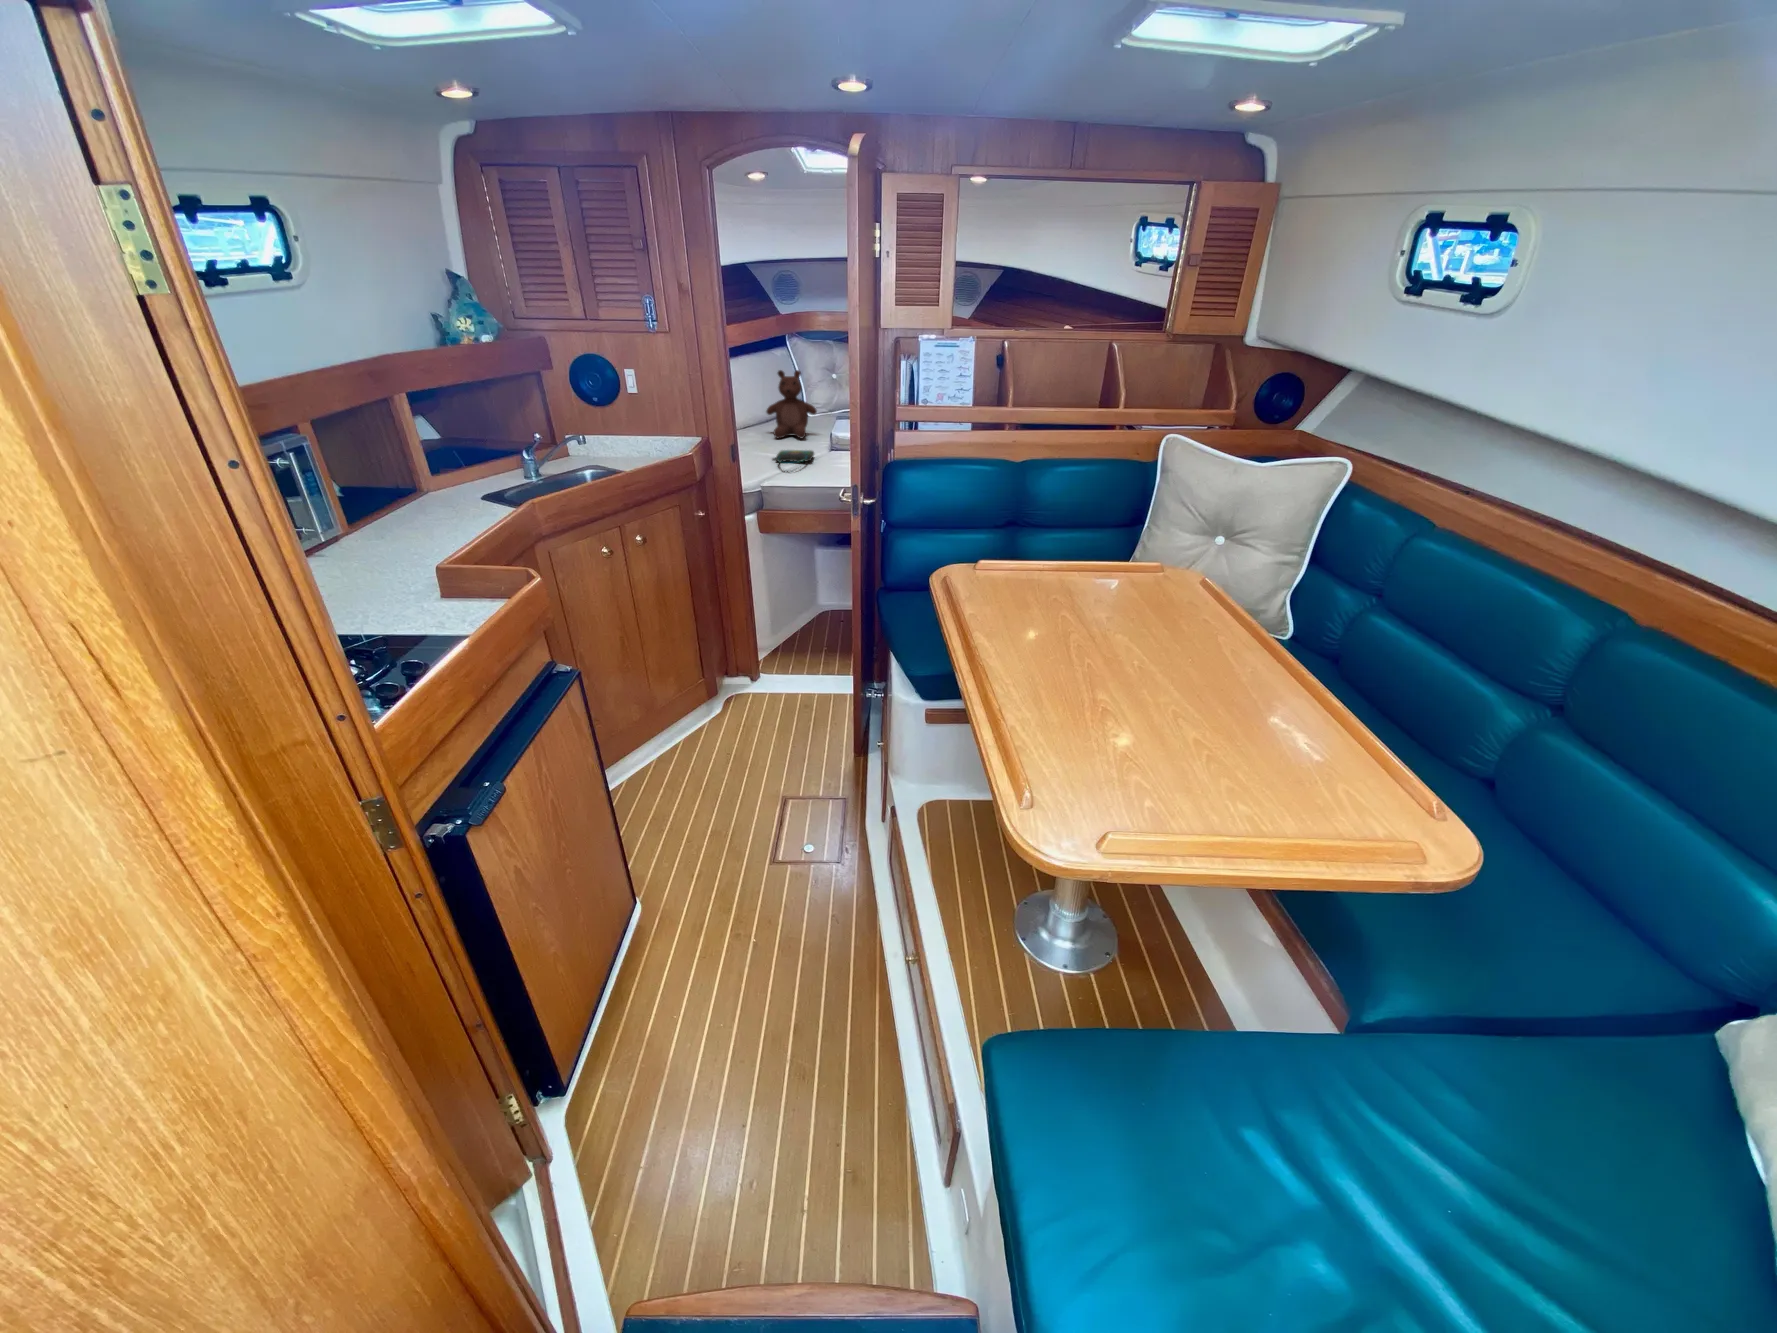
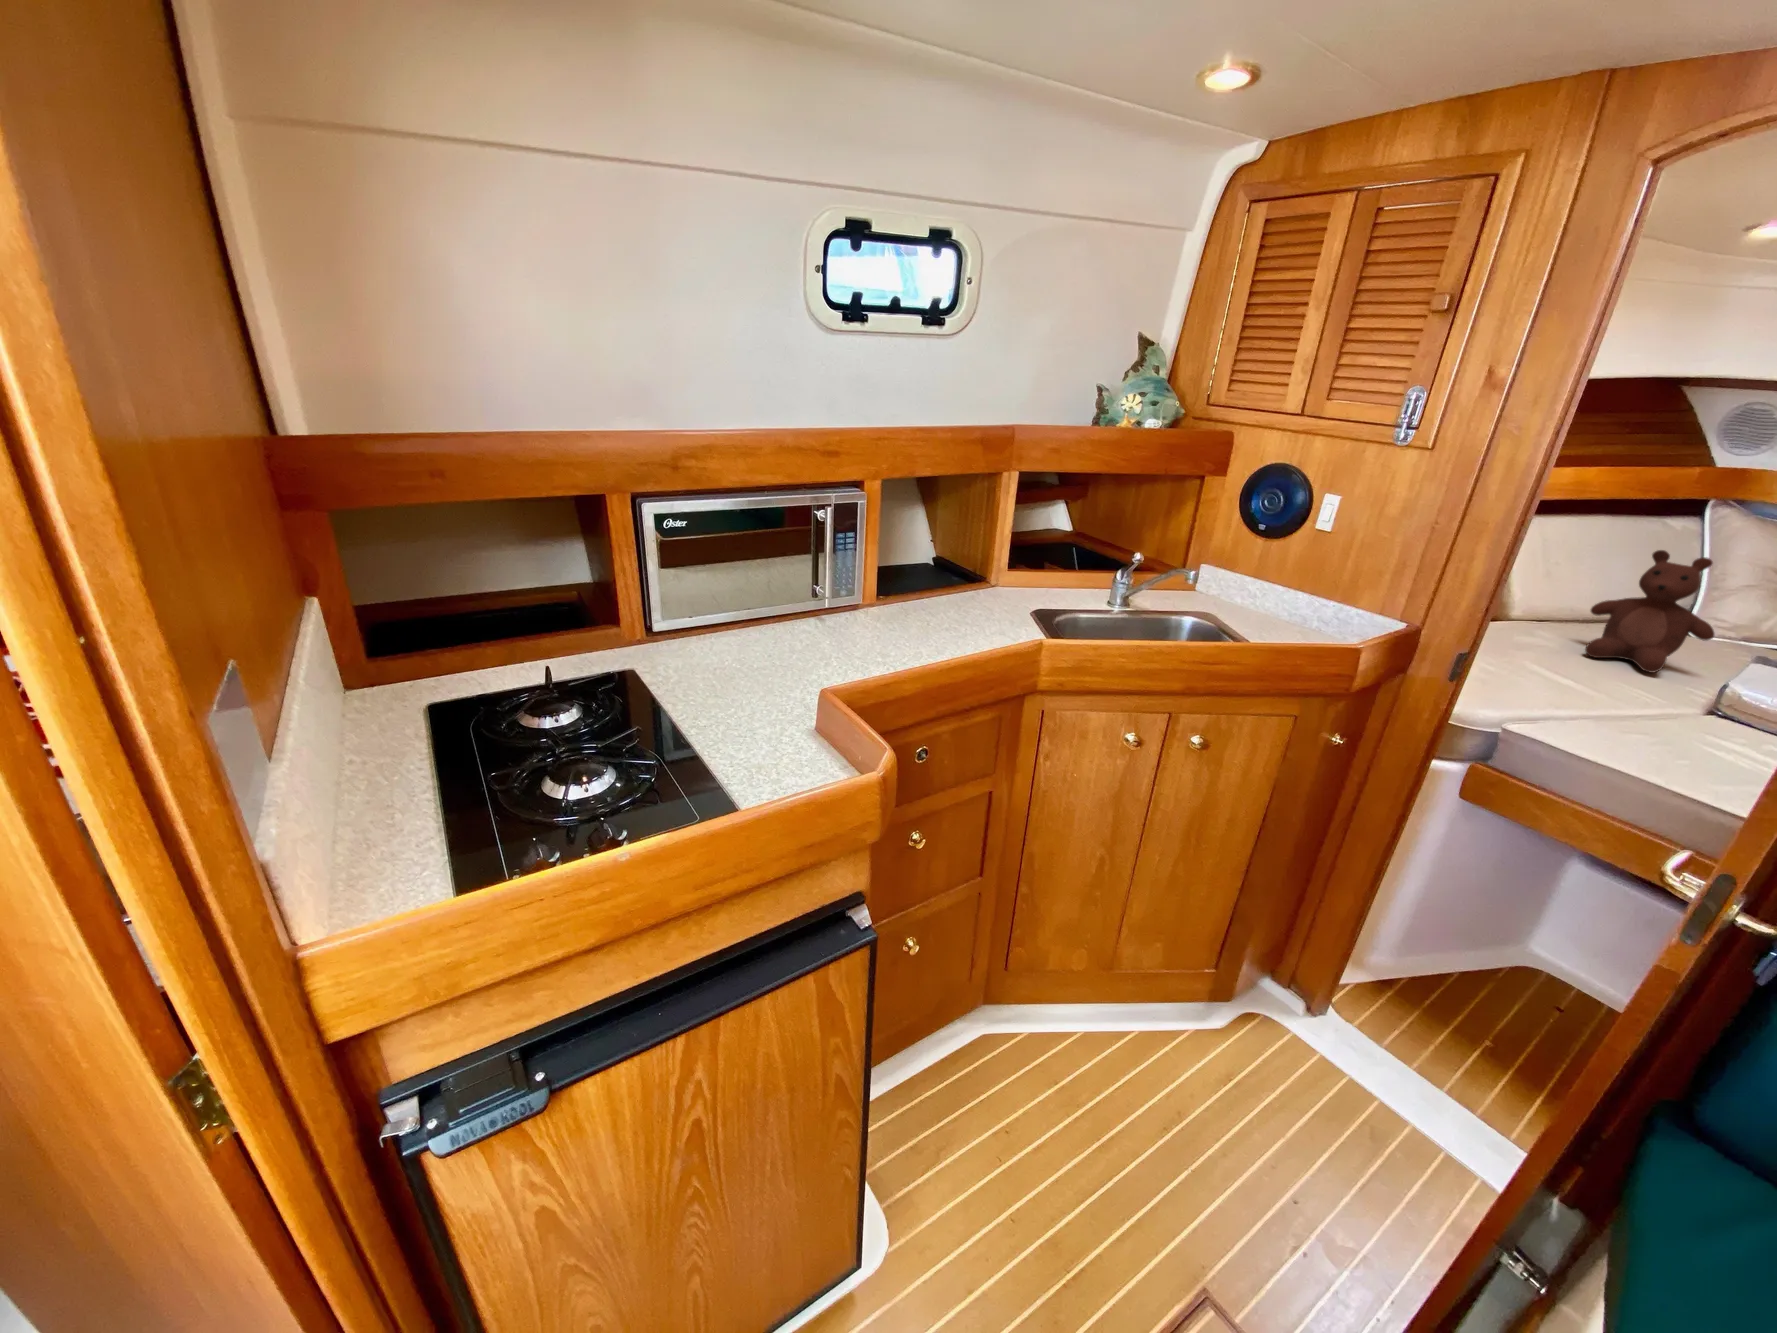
tote bag: present [772,450,814,472] -> none [1551,682,1664,731]

